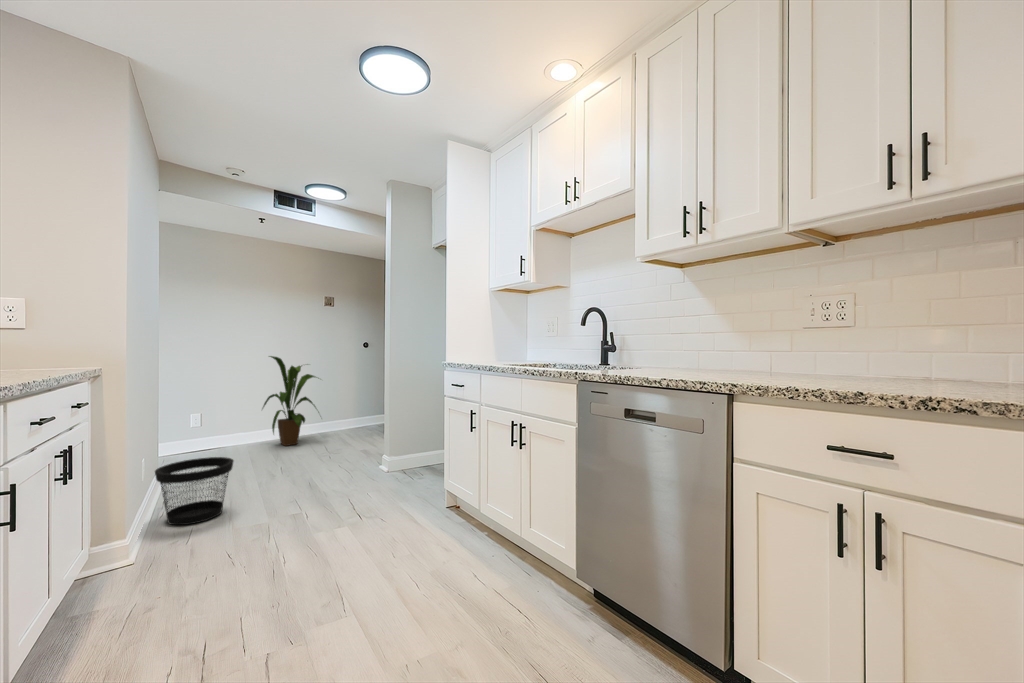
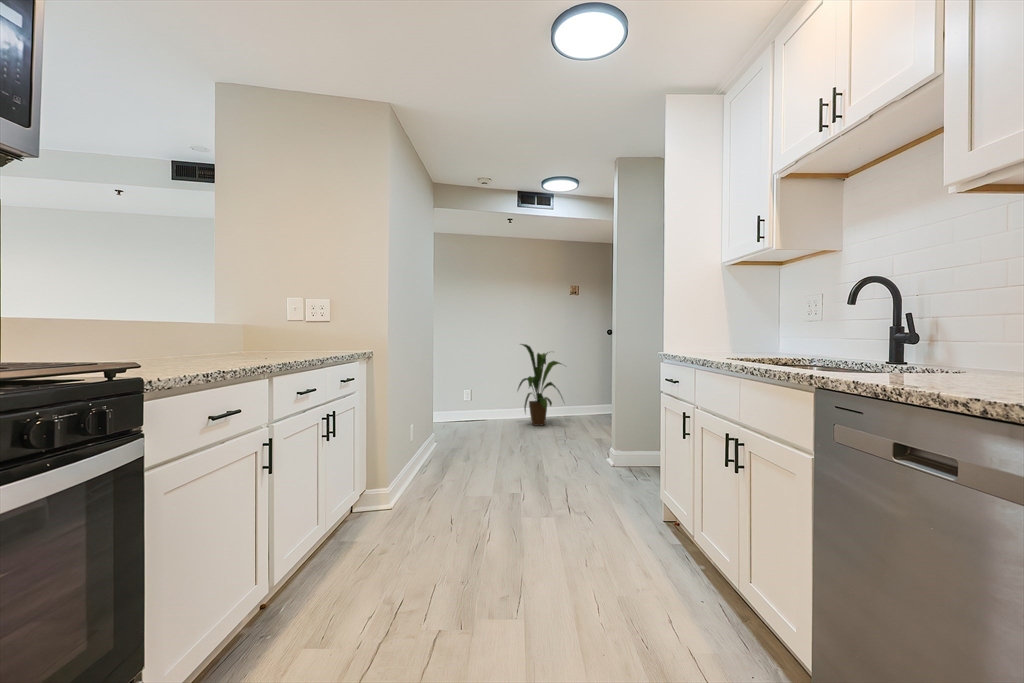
wastebasket: present [155,457,234,525] -> none [425,429,477,482]

